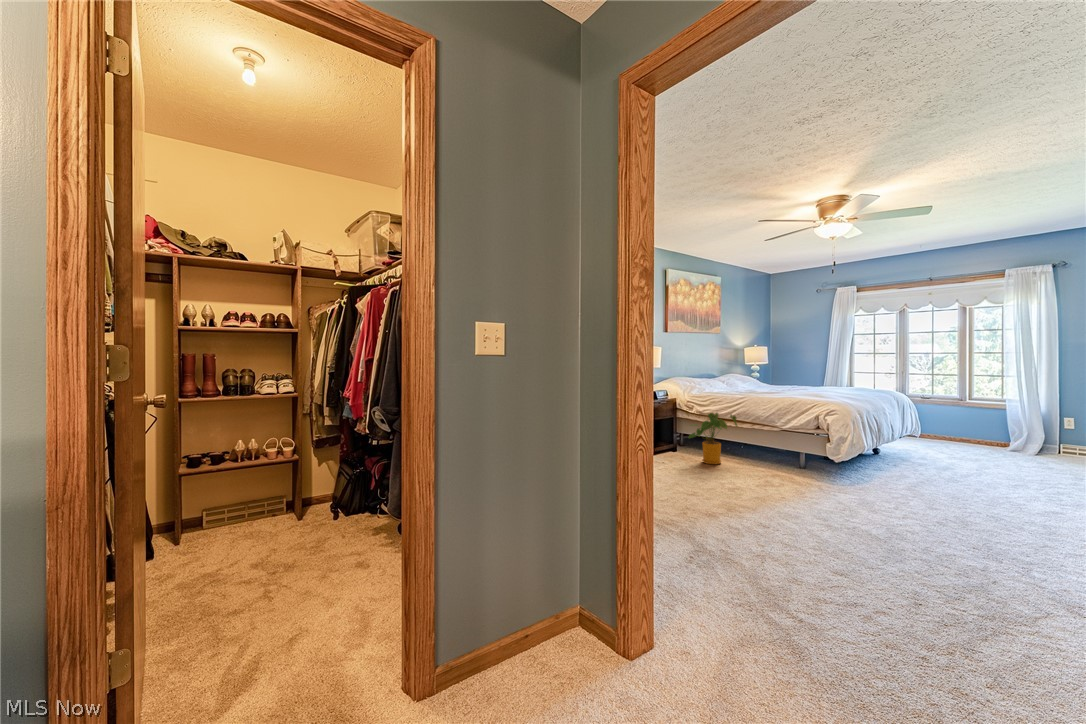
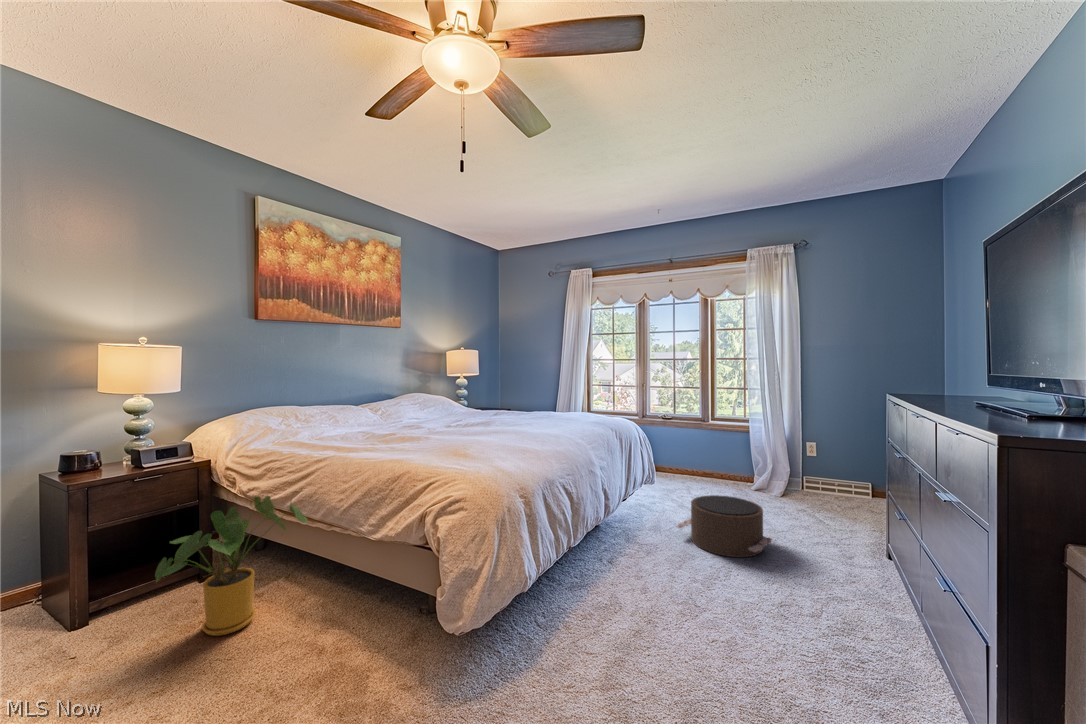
pouf: none [942,440,1020,472] -> present [677,495,772,557]

